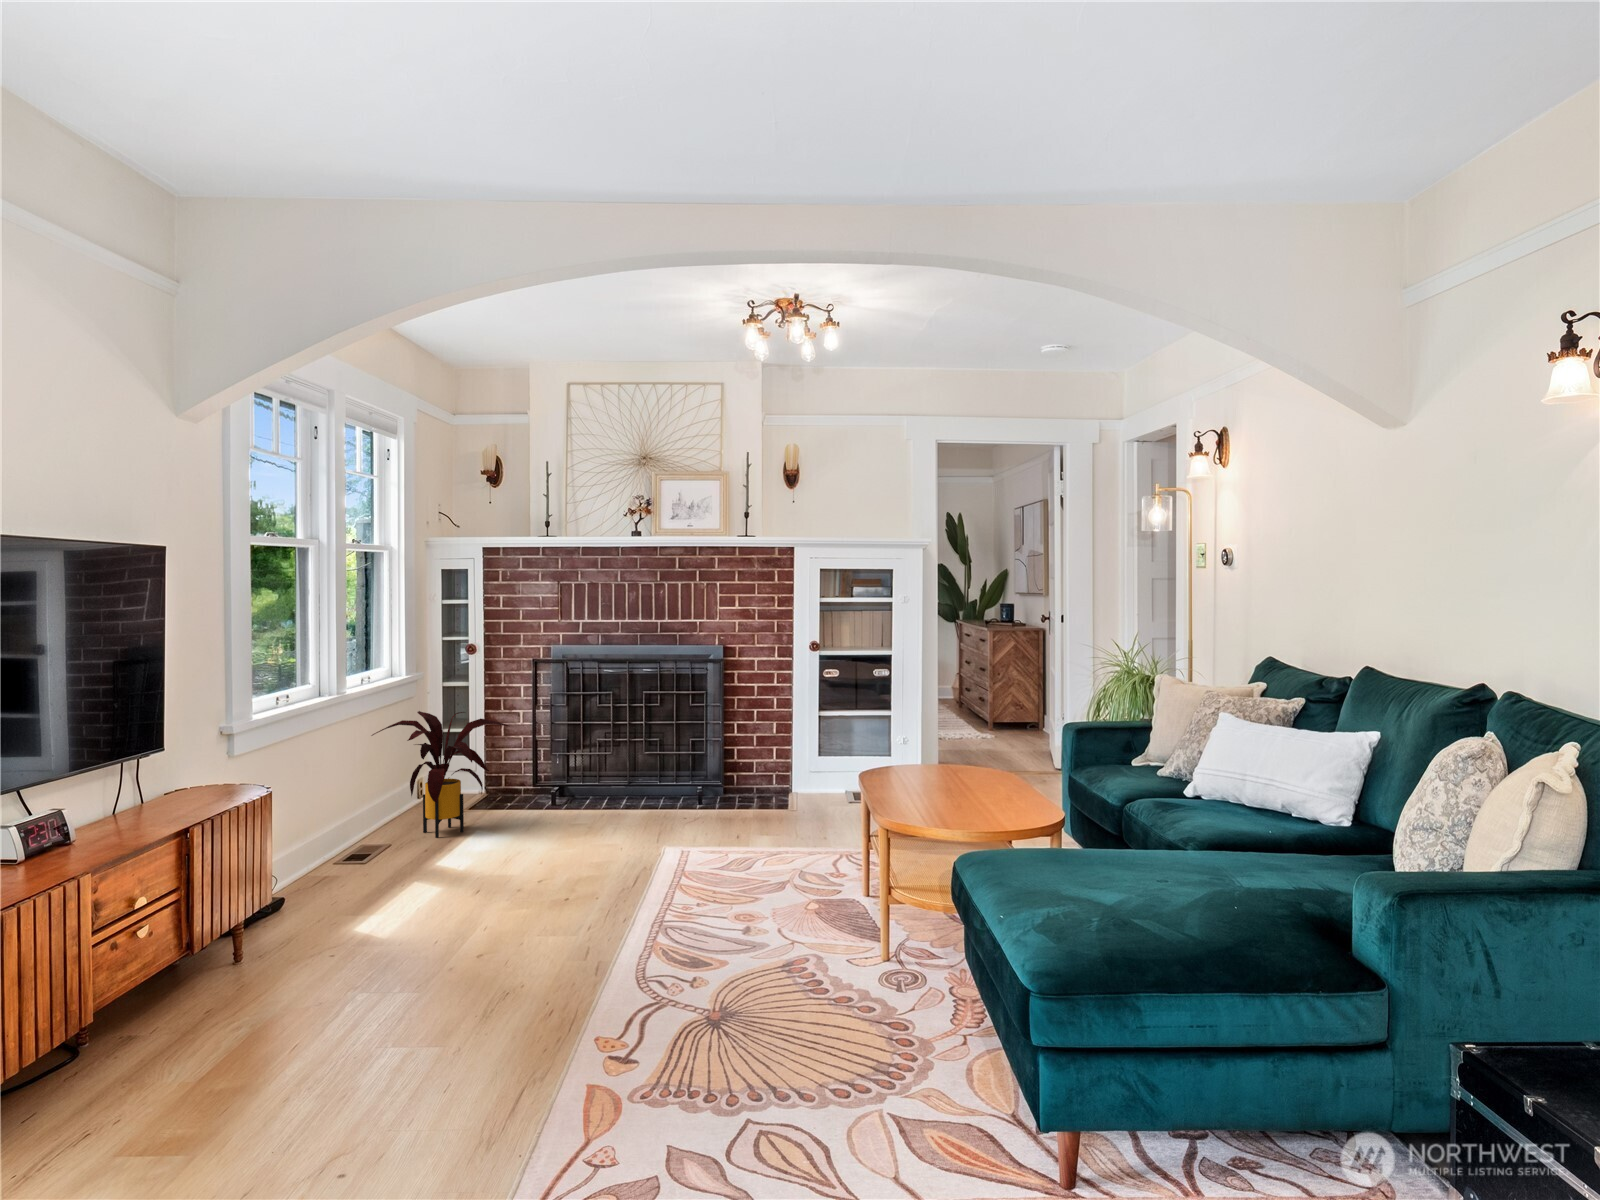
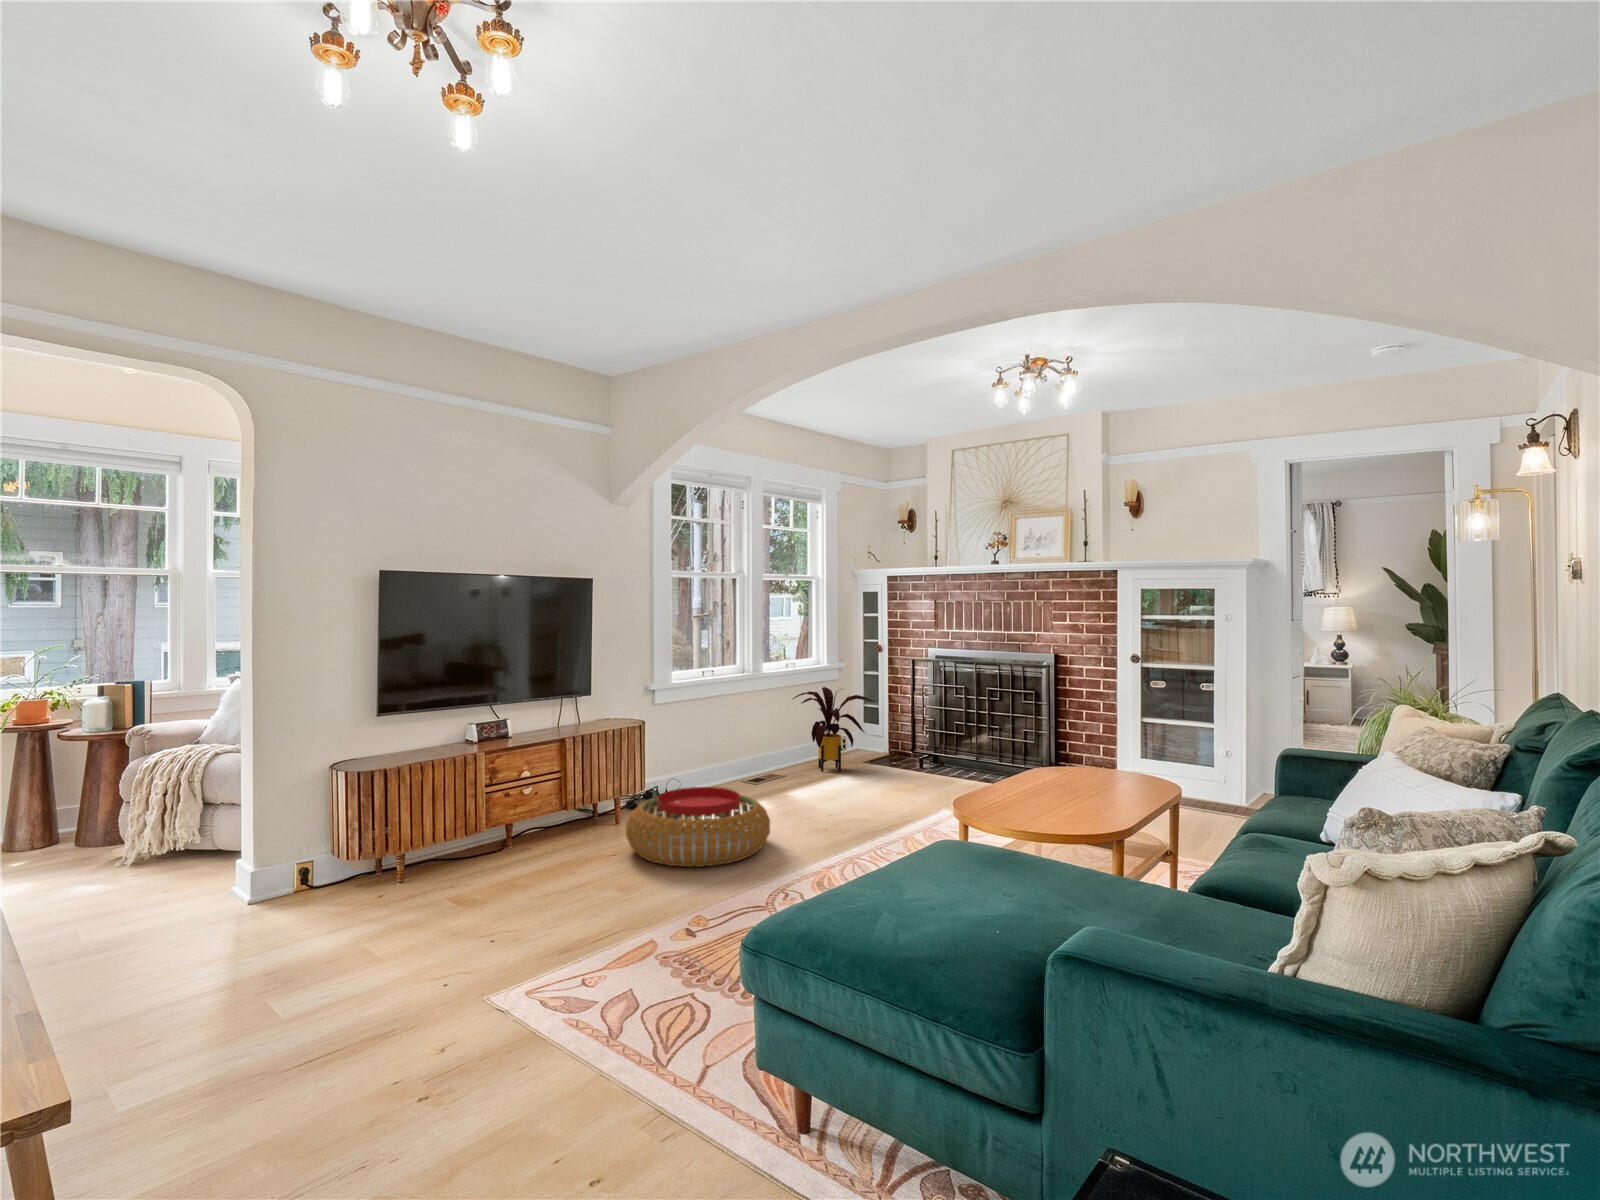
pouf: none [279,906,551,1075] -> present [626,787,770,867]

